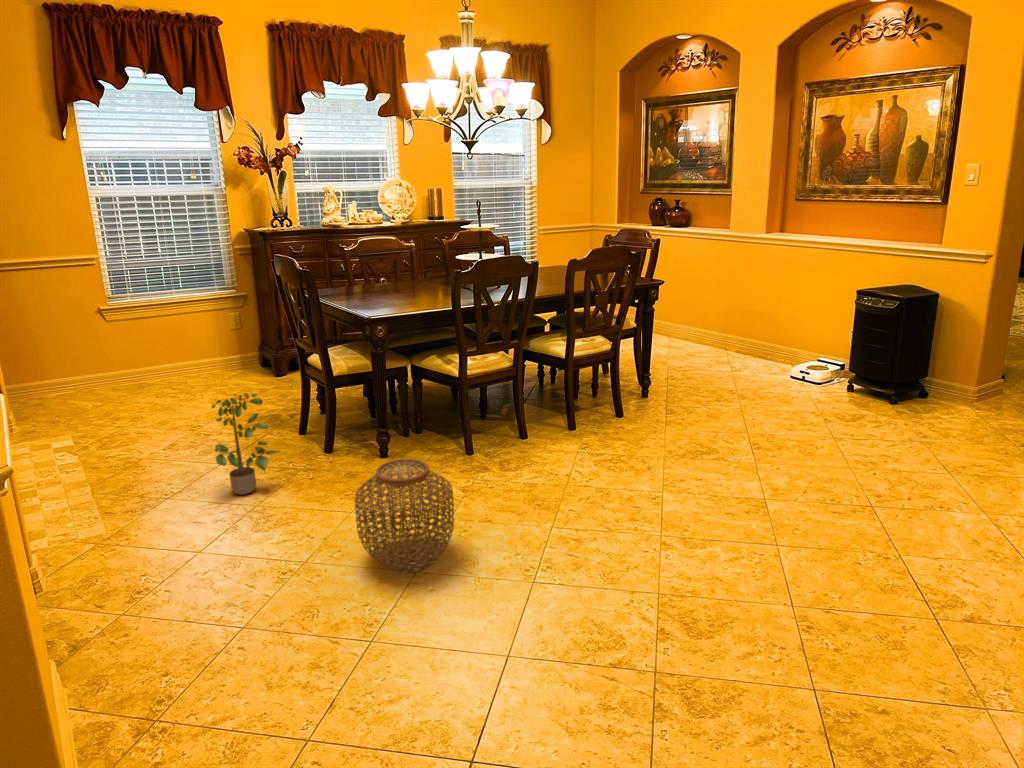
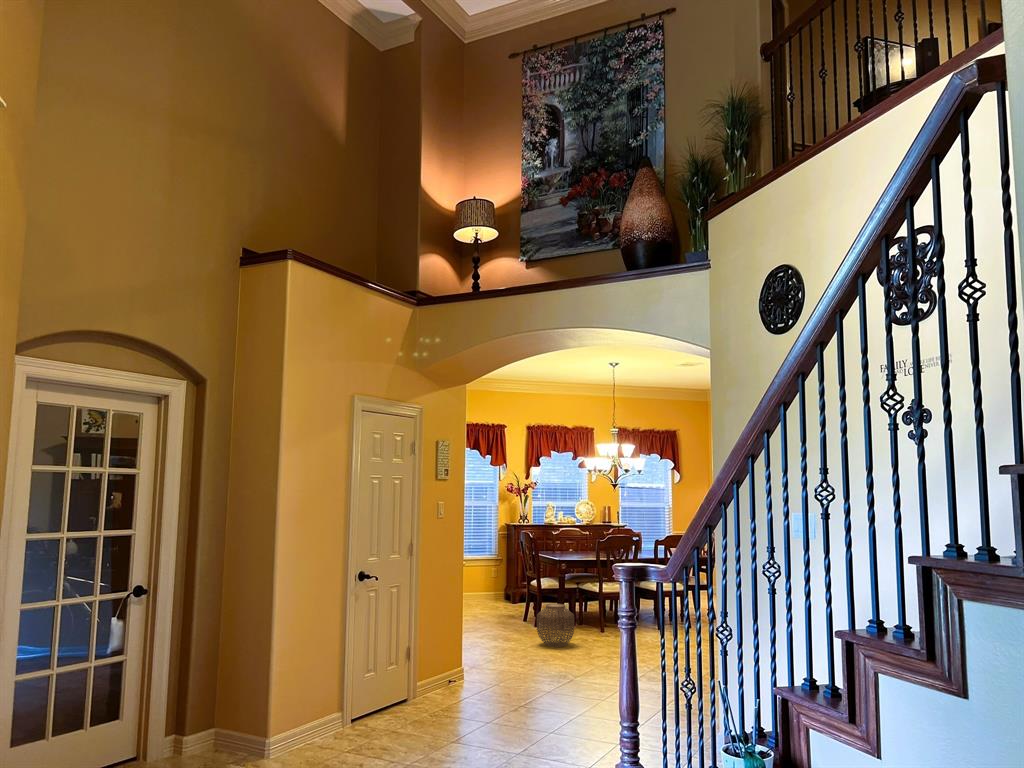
potted plant: present [212,393,279,495] -> none [485,582,512,629]

